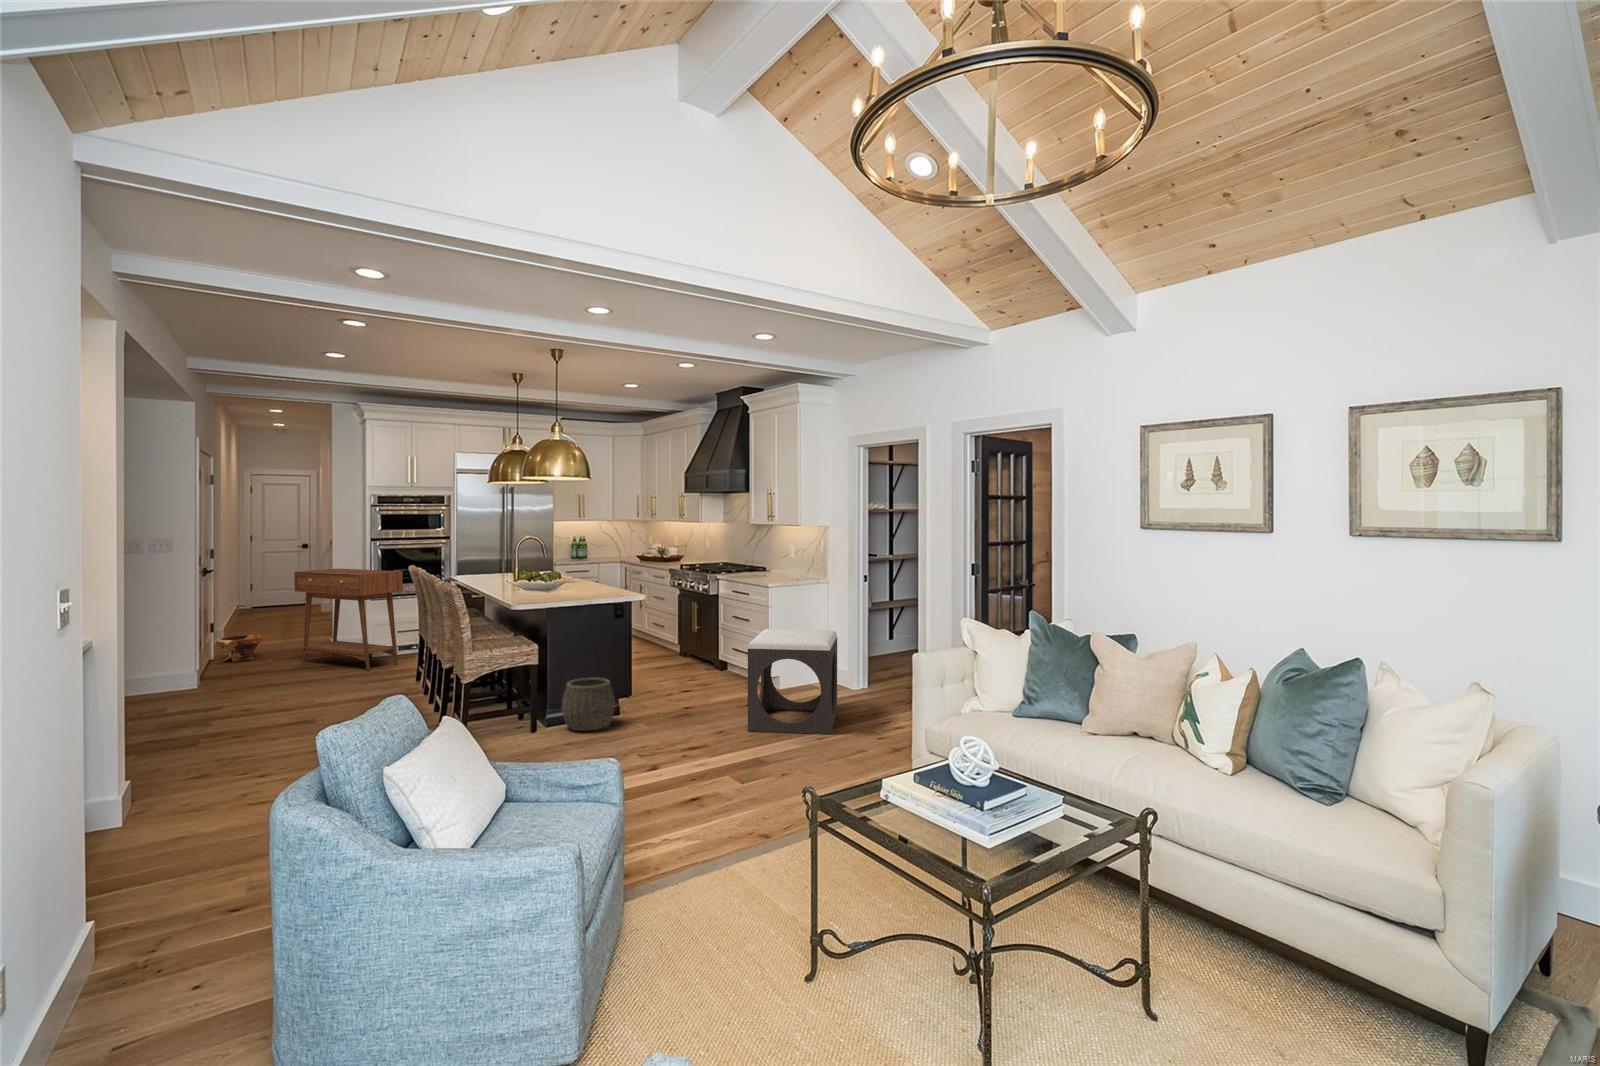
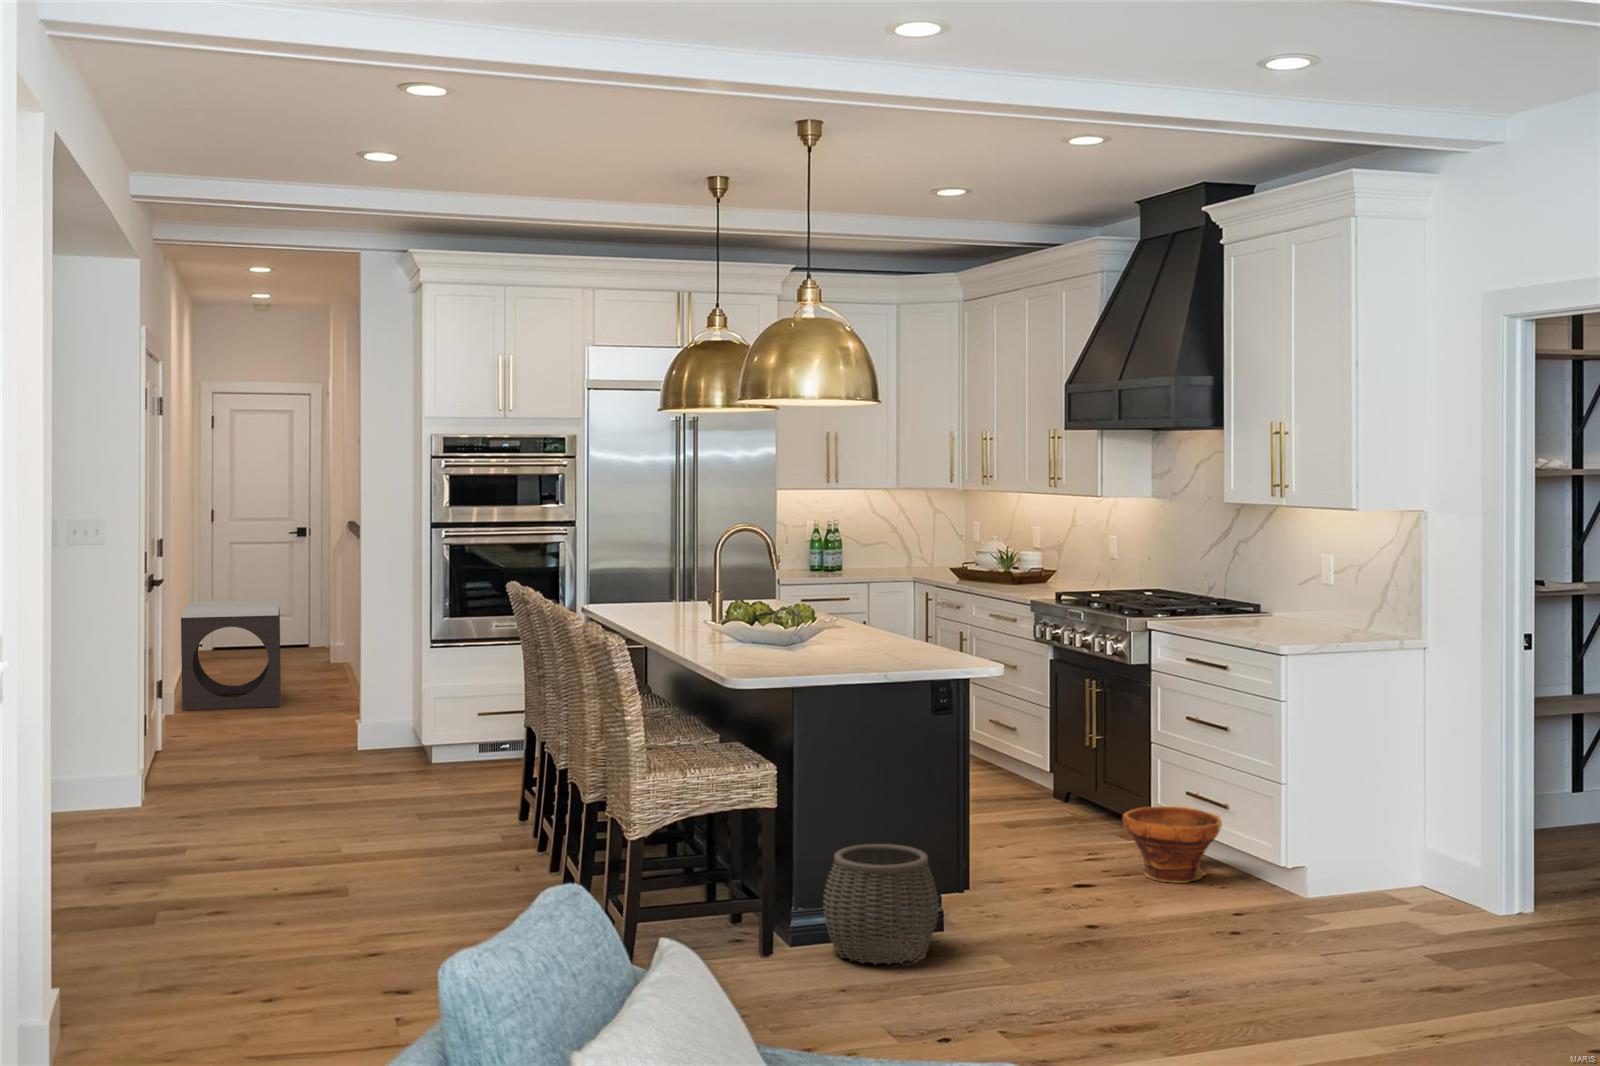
console table: present [294,569,403,671] -> none [299,583,491,791]
footstool: present [748,629,837,734] -> present [181,600,281,710]
planter: present [217,635,262,661] -> present [1123,805,1222,883]

